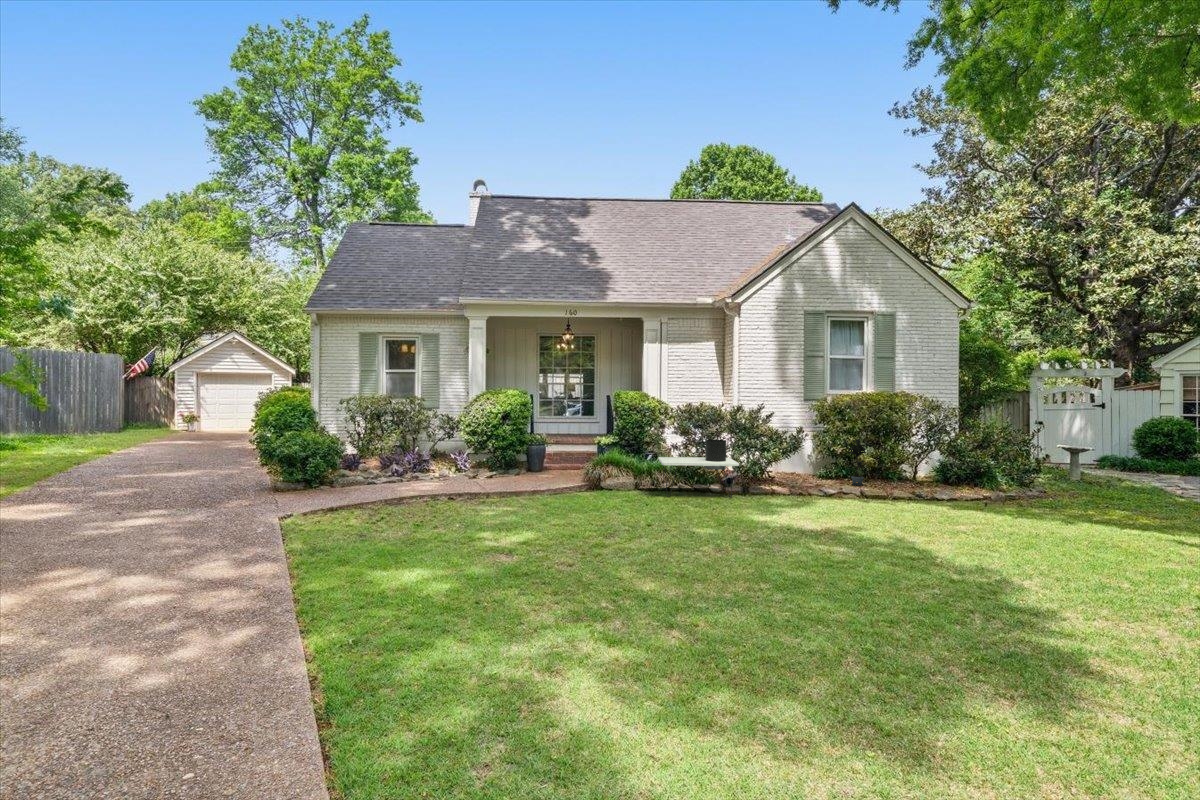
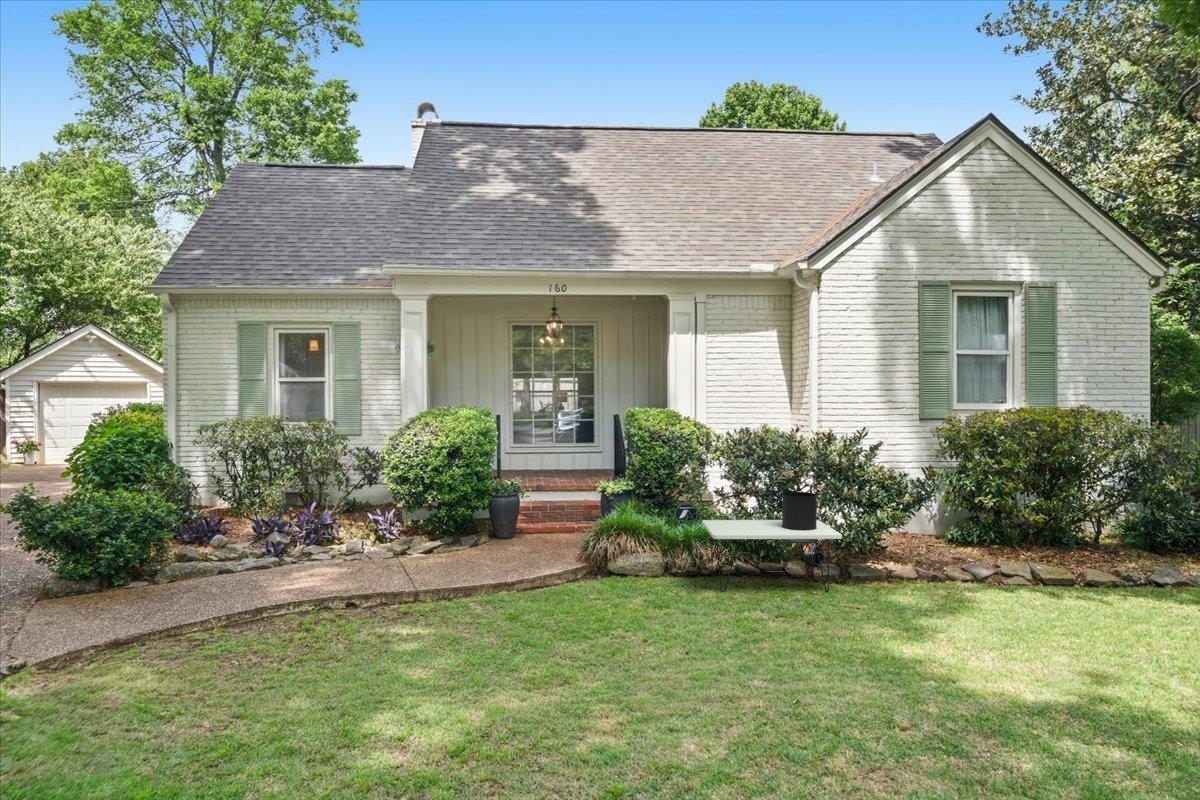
potted plant: present [845,439,875,486] -> none [988,481,1047,559]

